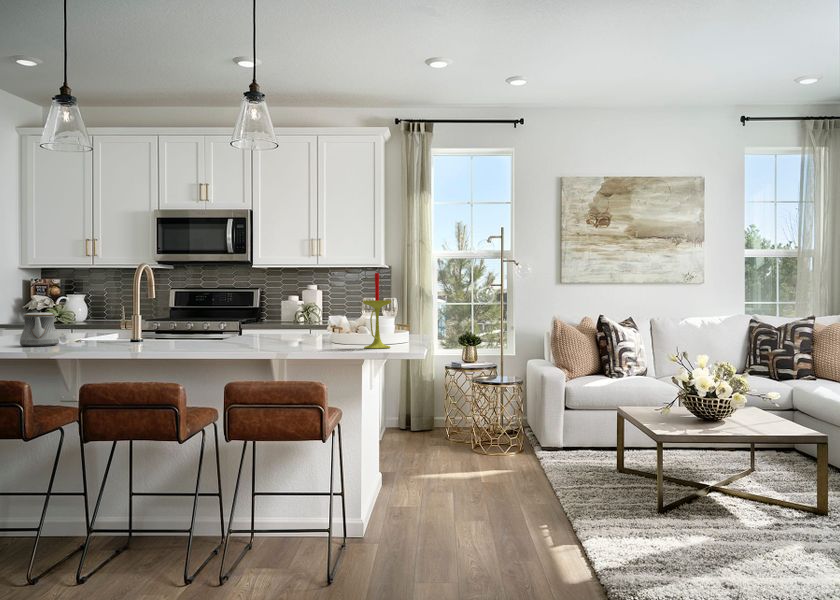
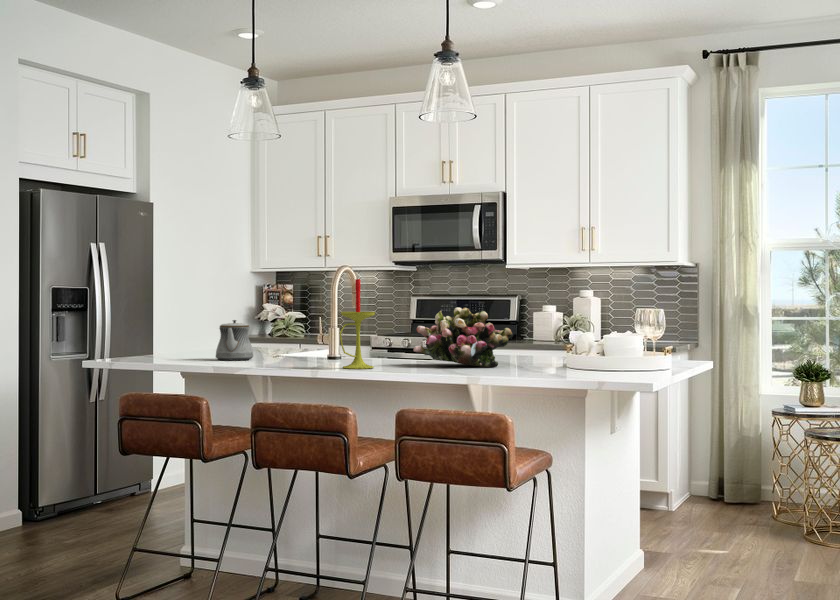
candle: present [363,273,391,349] -> present [340,279,375,369]
flower arrangement: none [223,297,302,344] -> present [414,307,513,367]

